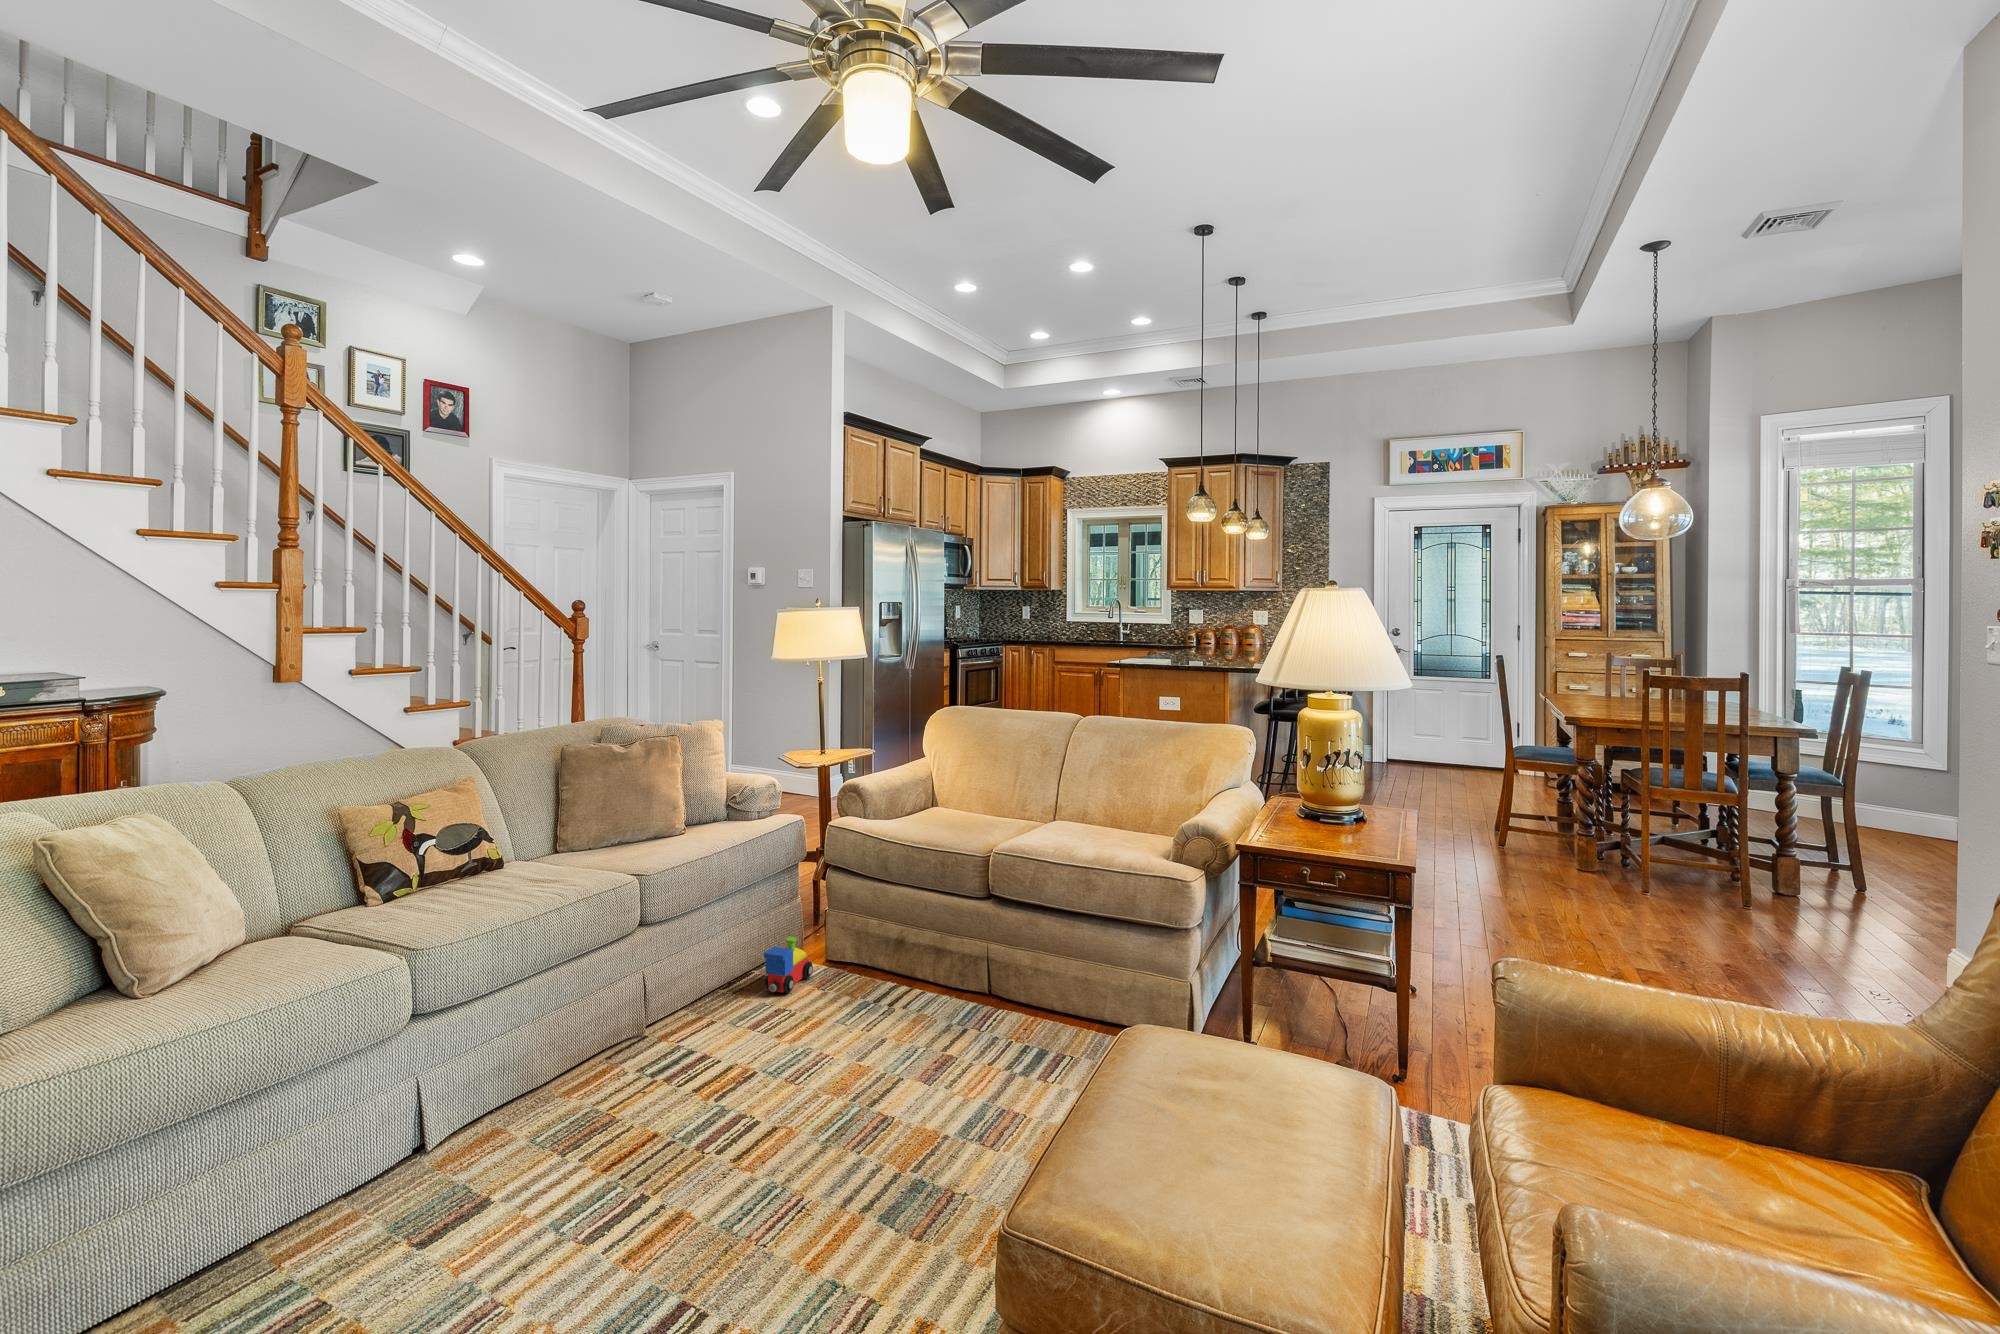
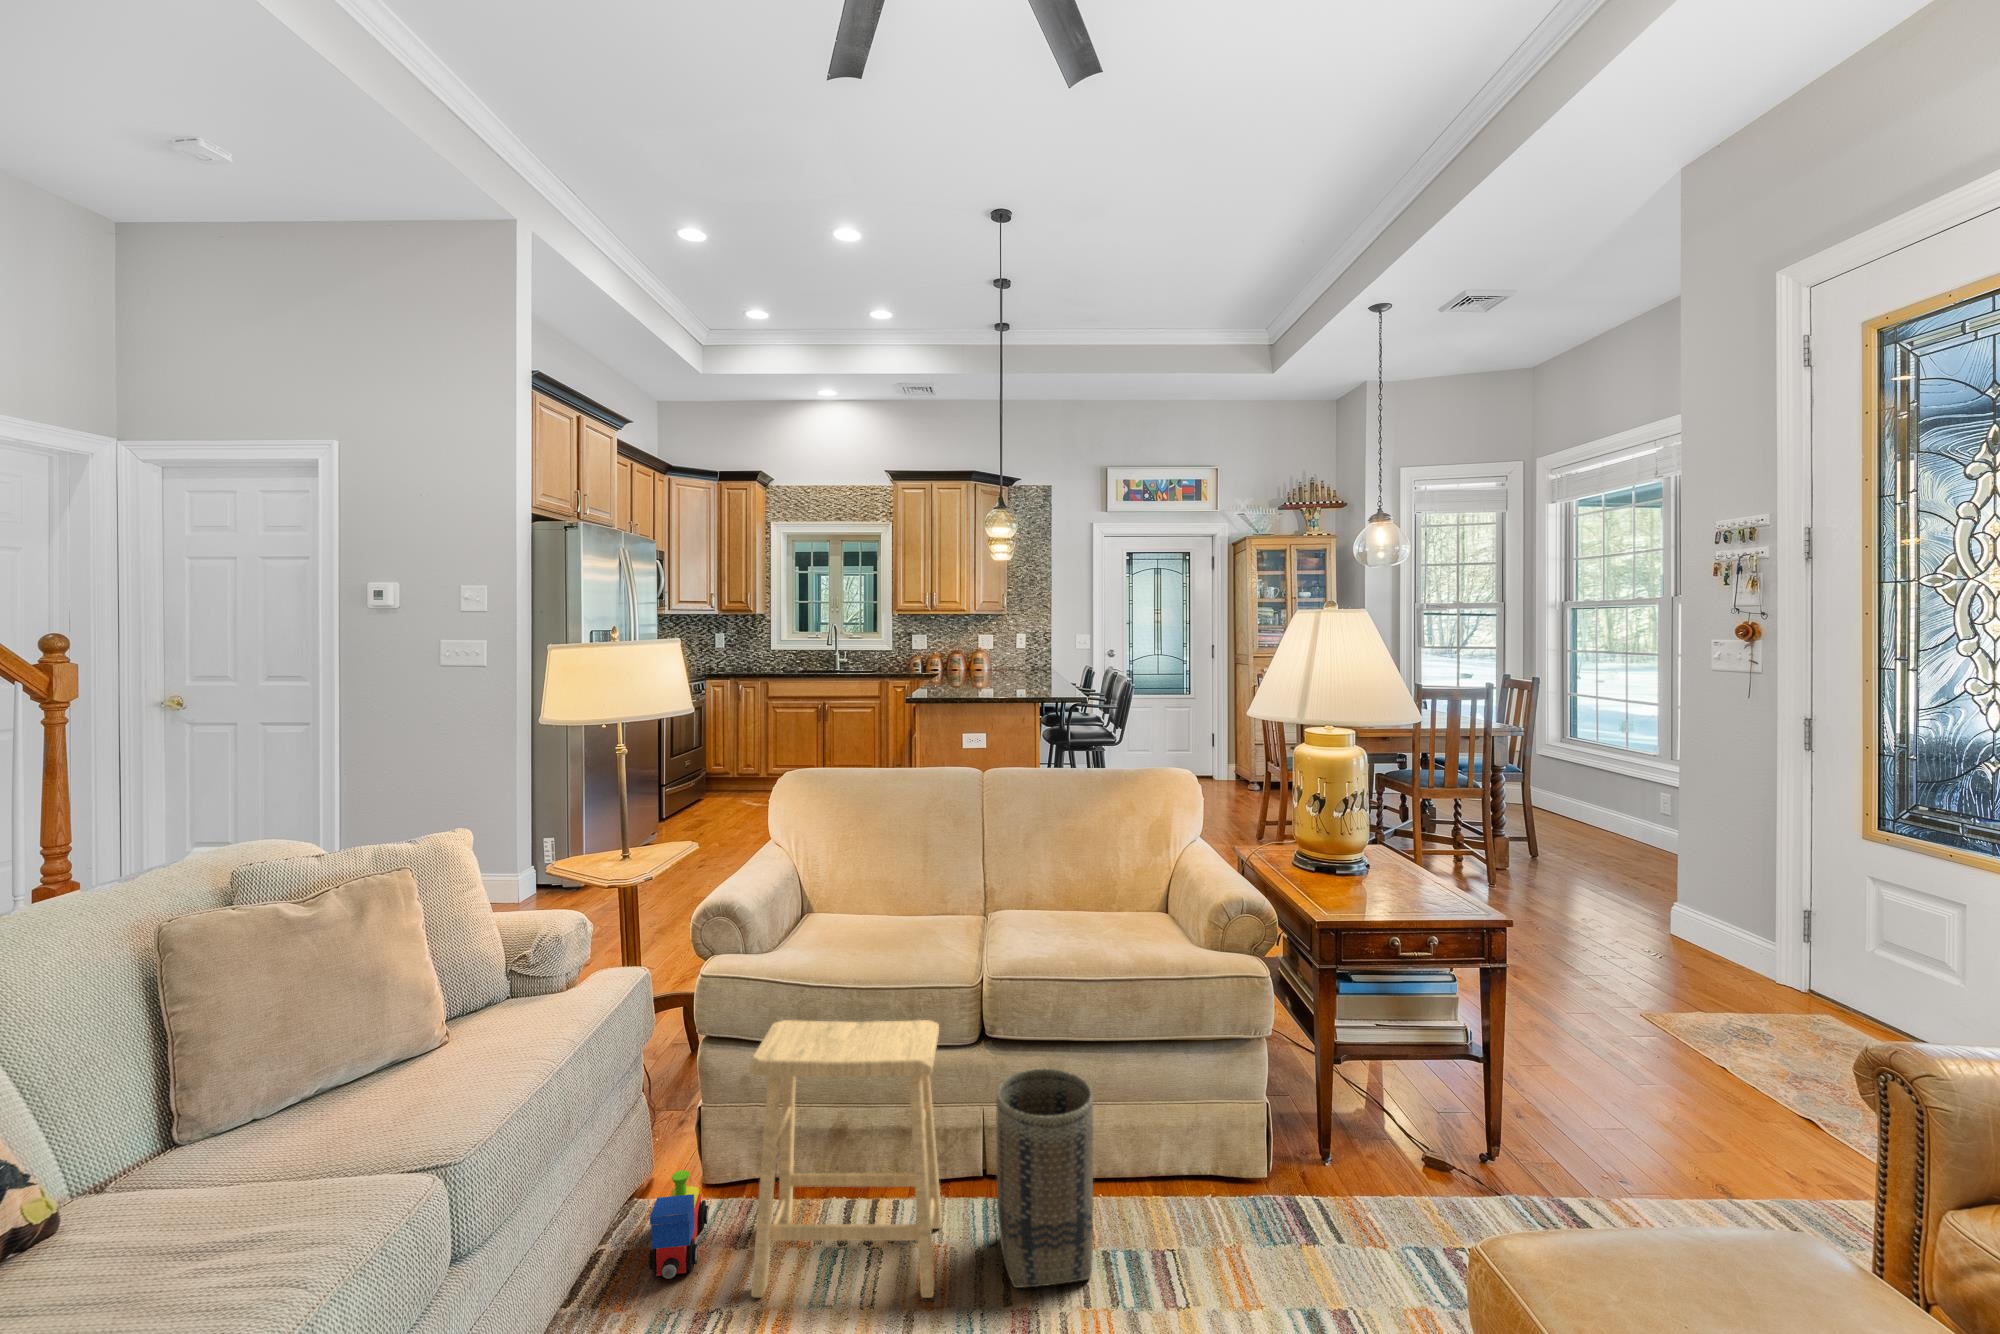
footstool: none [809,854,943,1036] -> present [750,1020,942,1298]
basket: none [953,910,1022,1052] -> present [996,1068,1093,1288]

